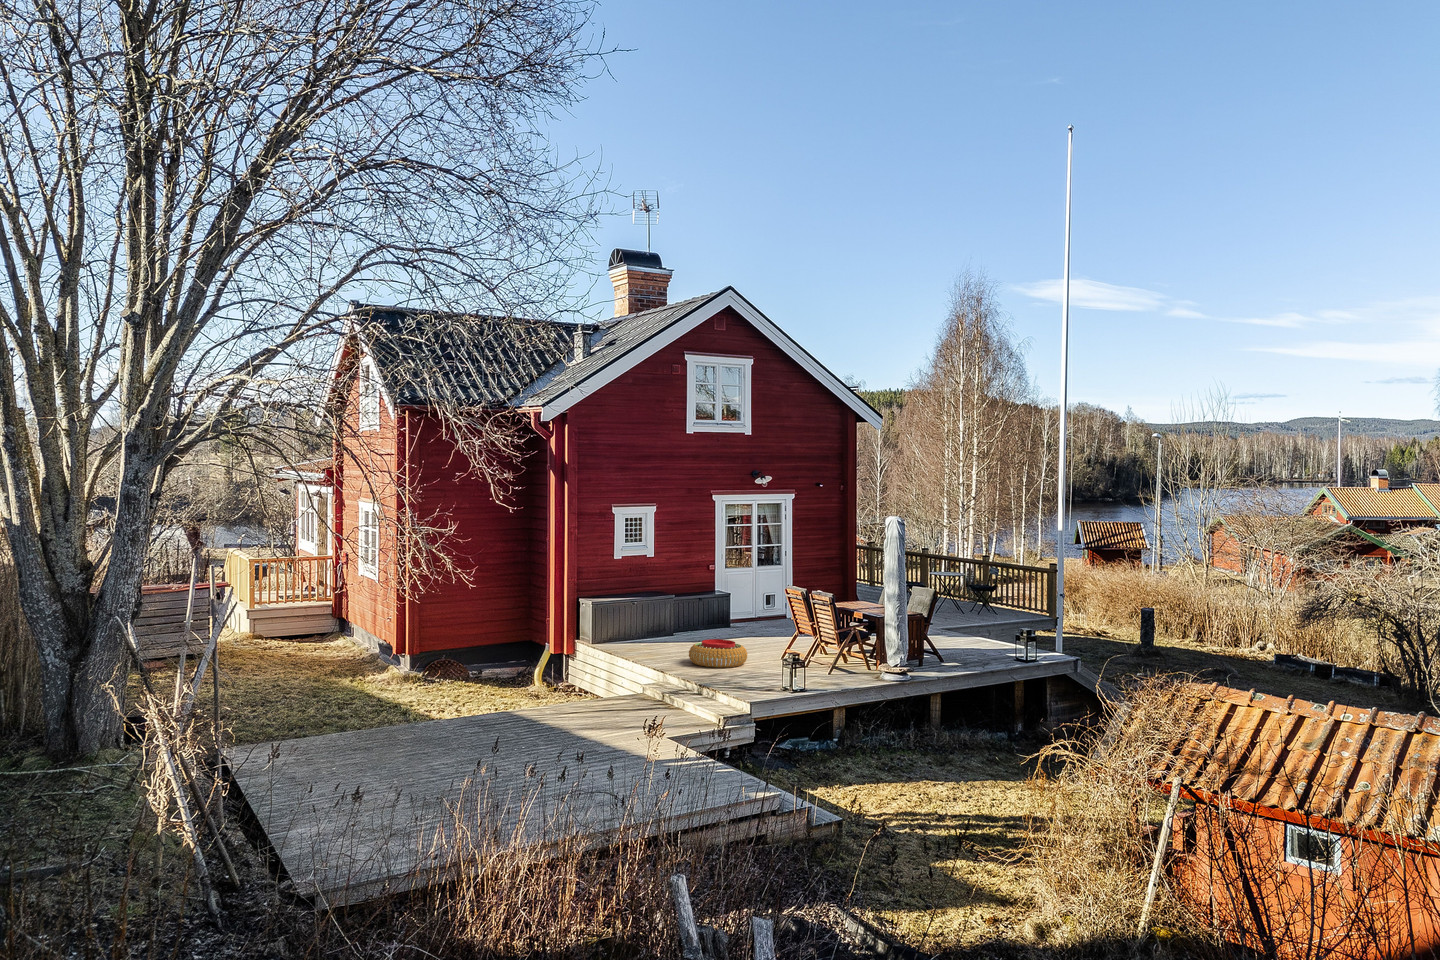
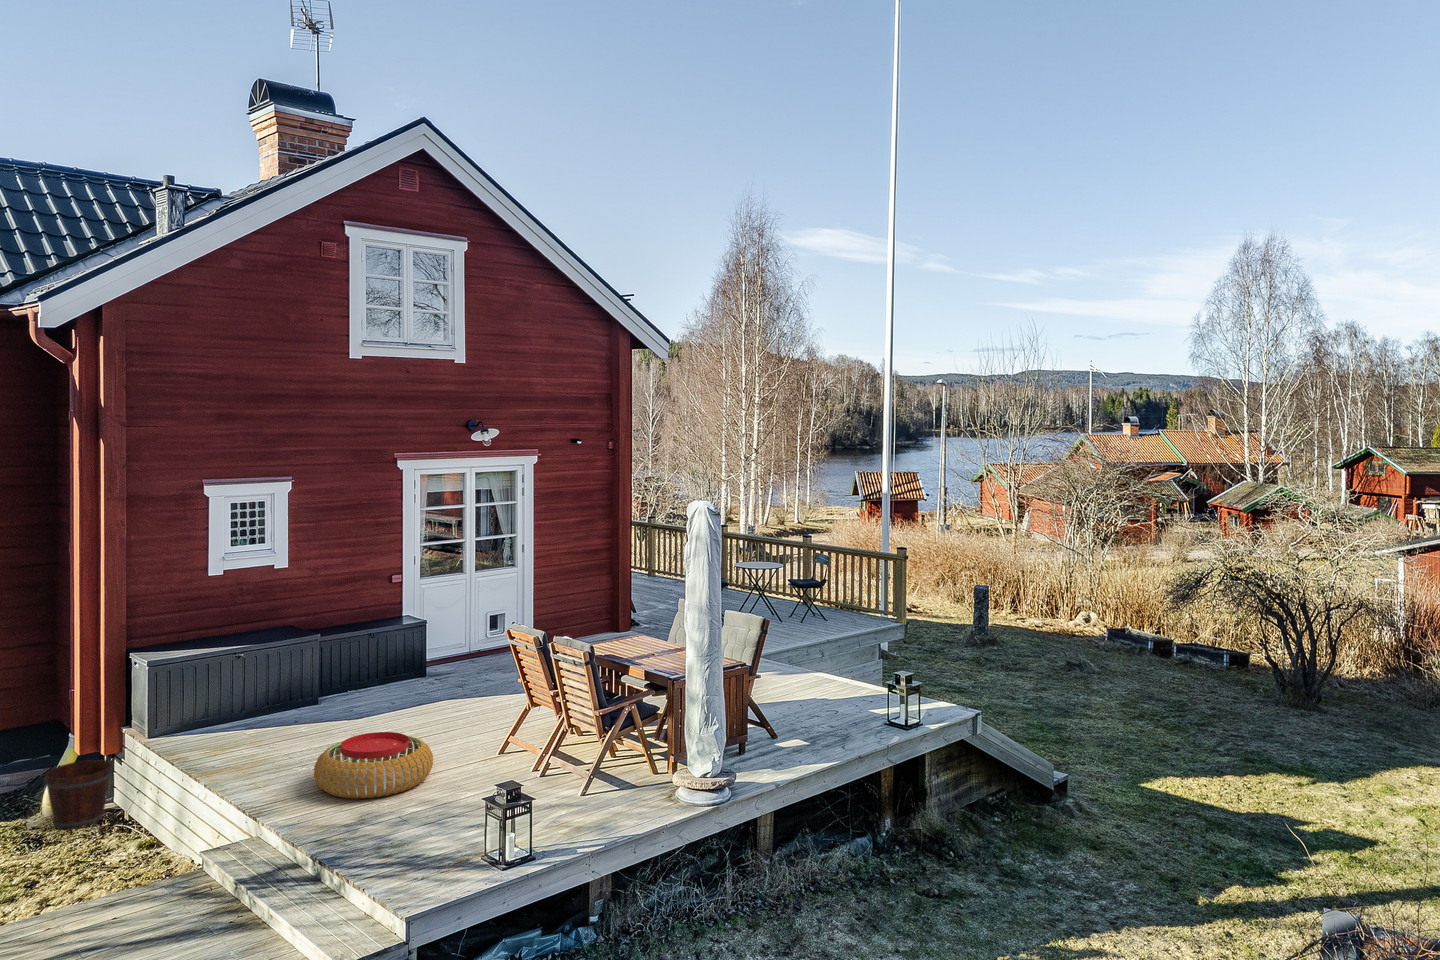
bucket: none [541,656,571,689] -> present [45,759,112,829]

